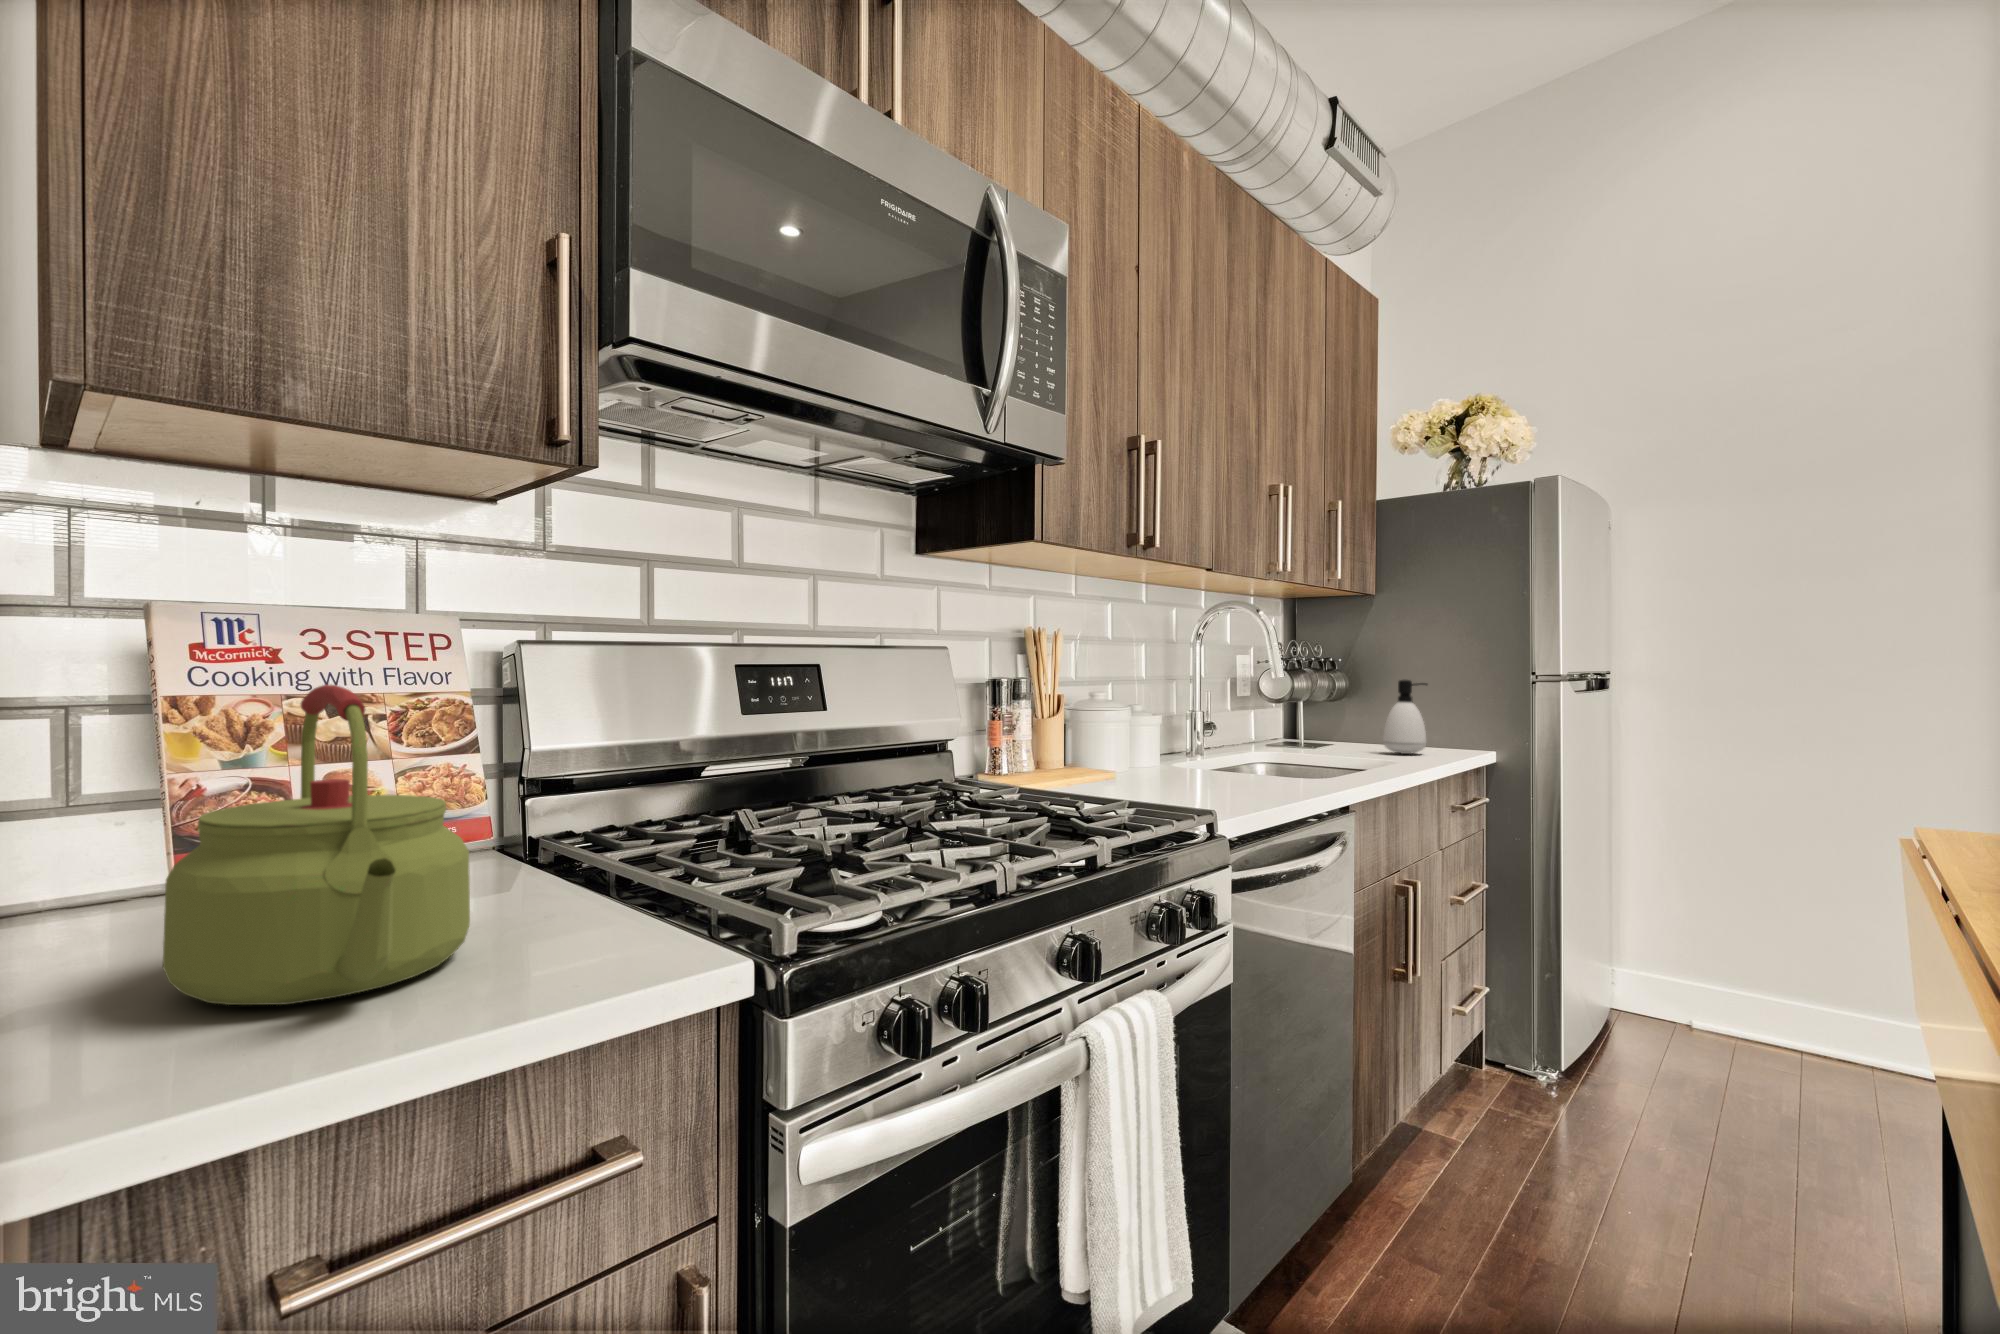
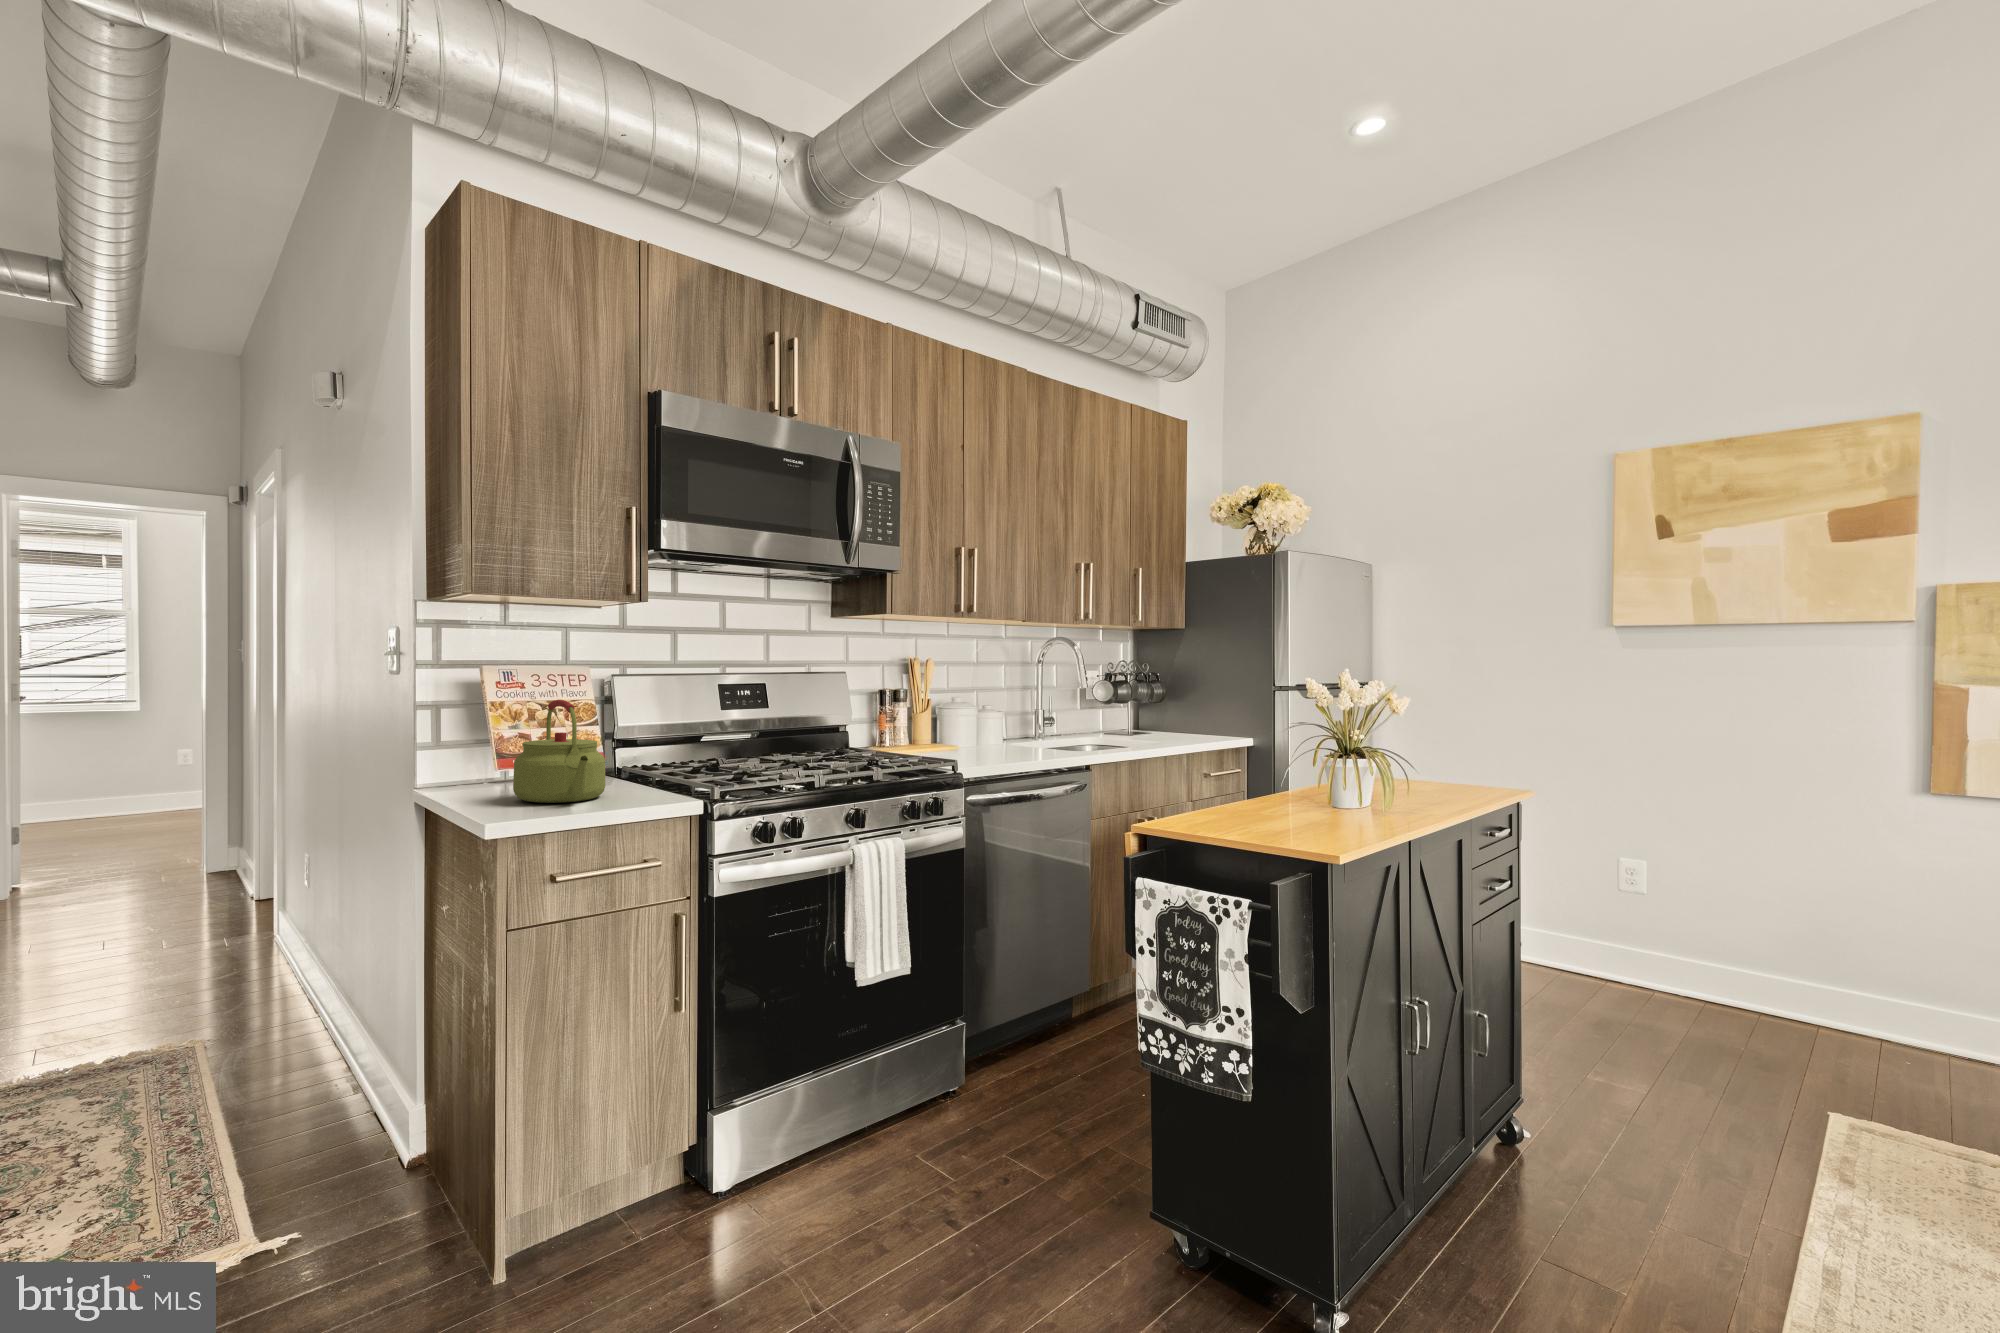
soap dispenser: present [1383,680,1427,754] -> none [1181,689,1209,740]

